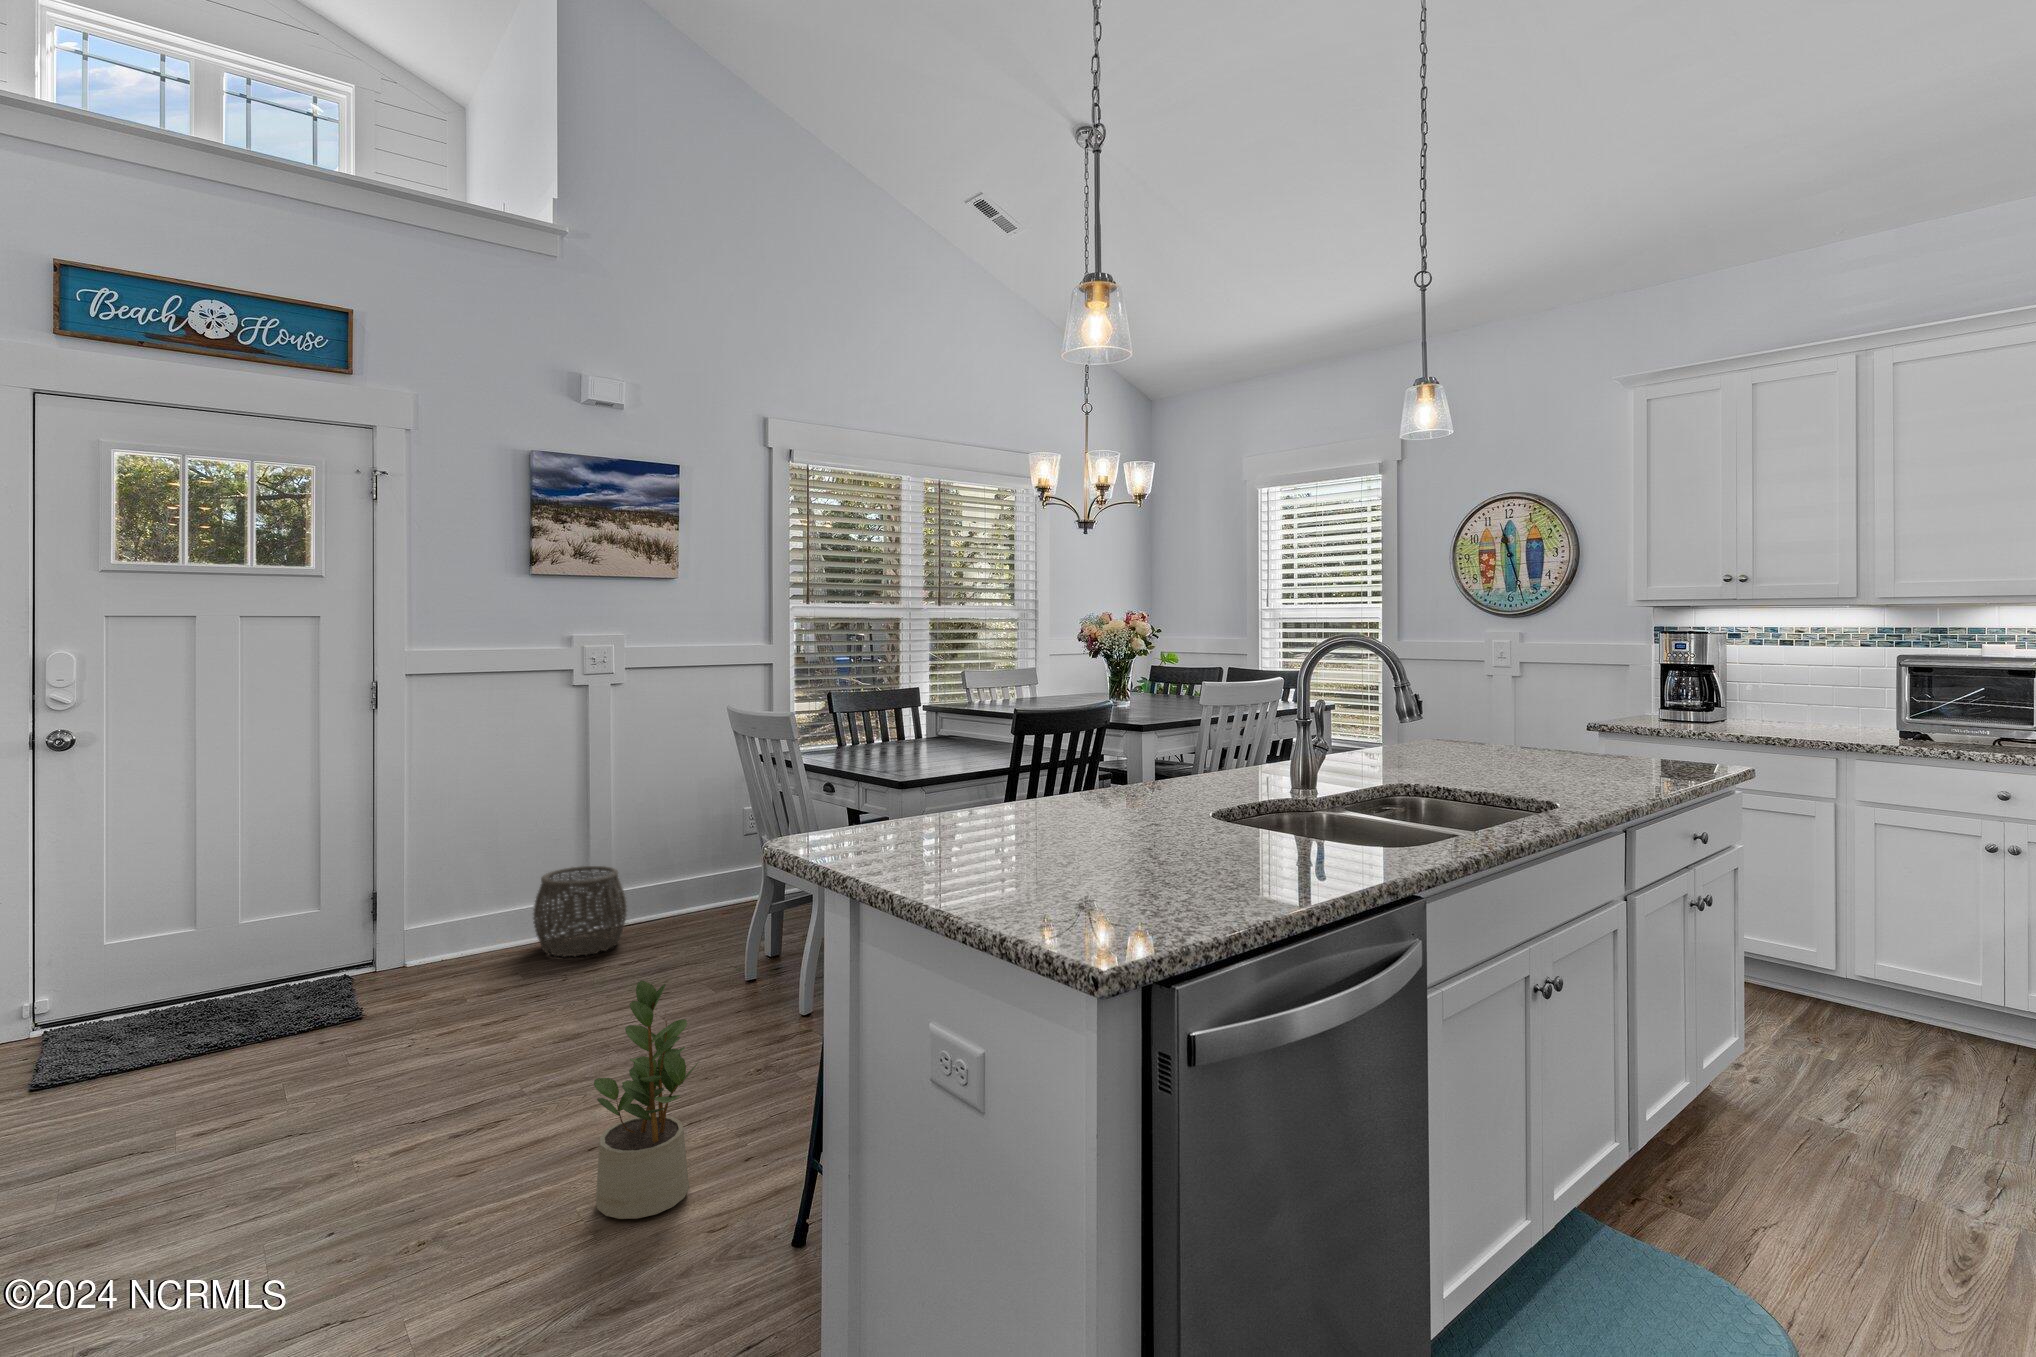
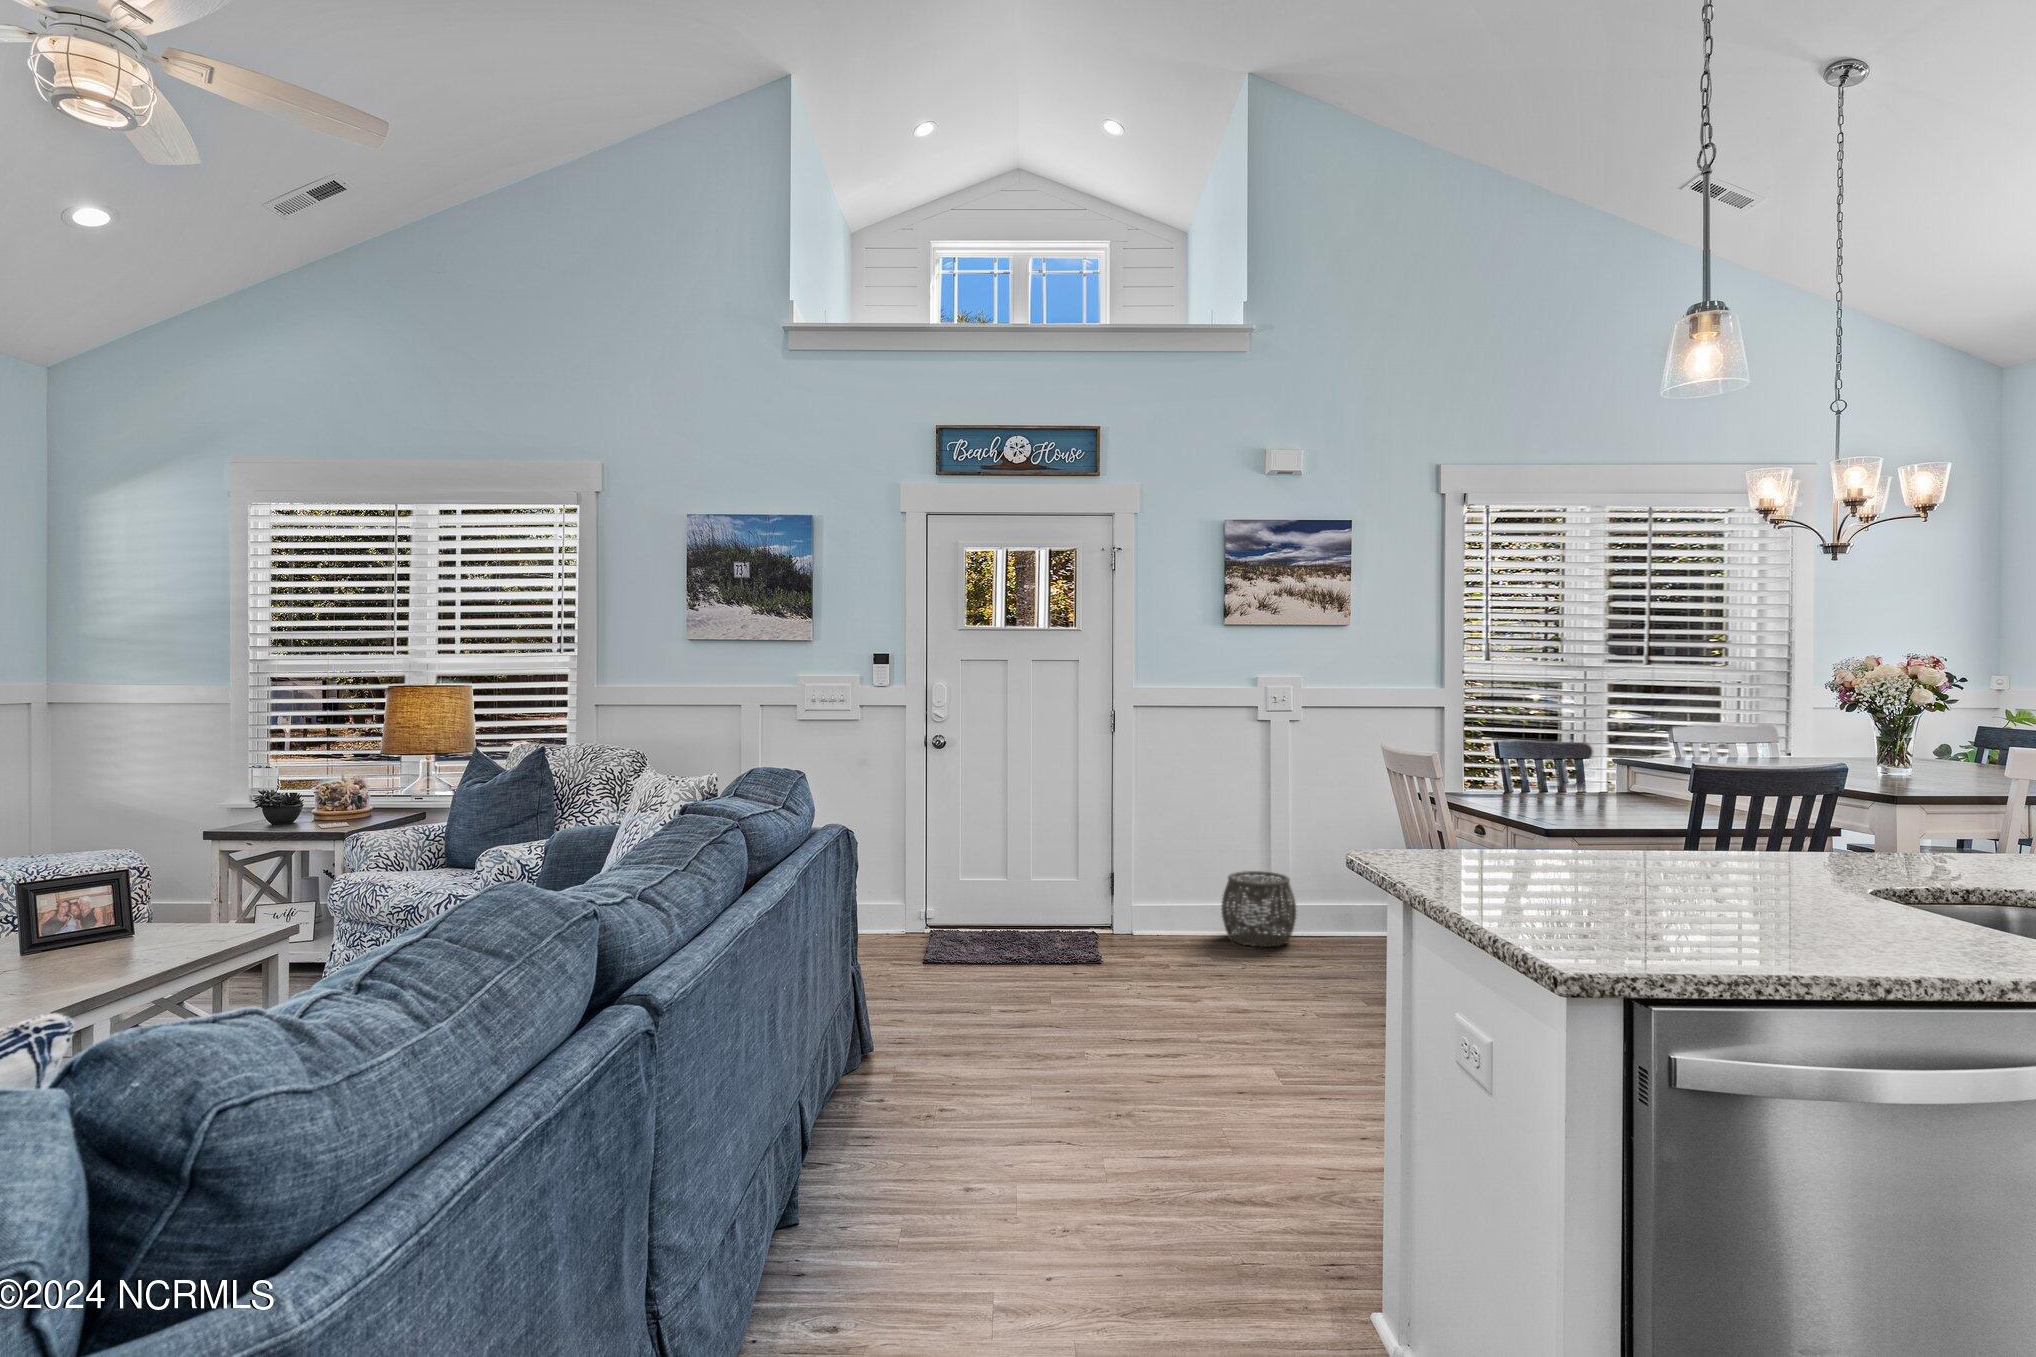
potted plant: present [594,981,698,1219] -> none [1241,959,1322,1148]

